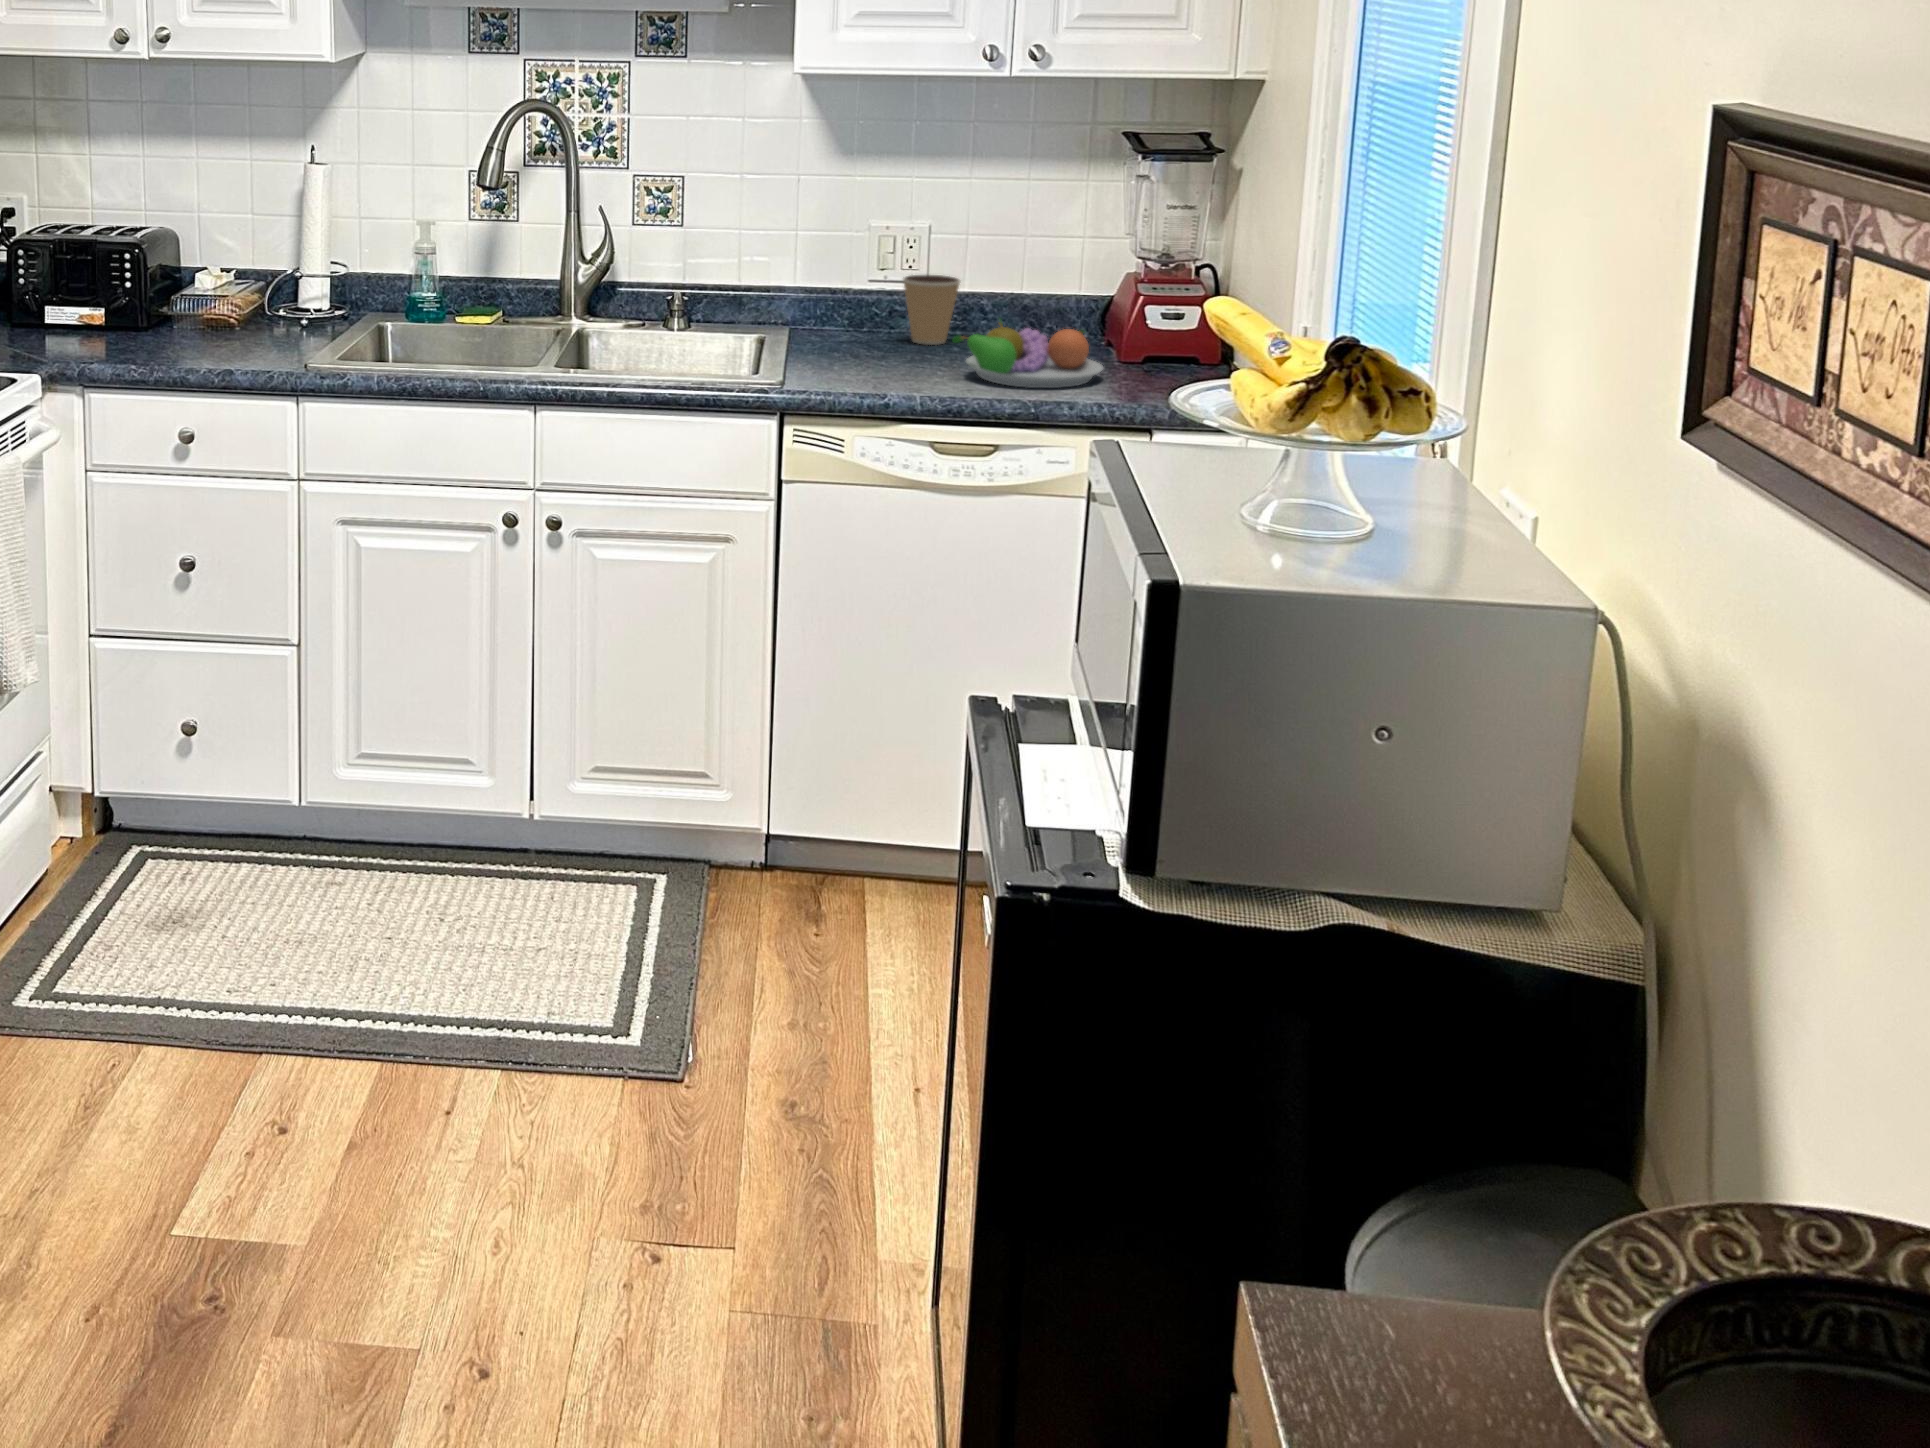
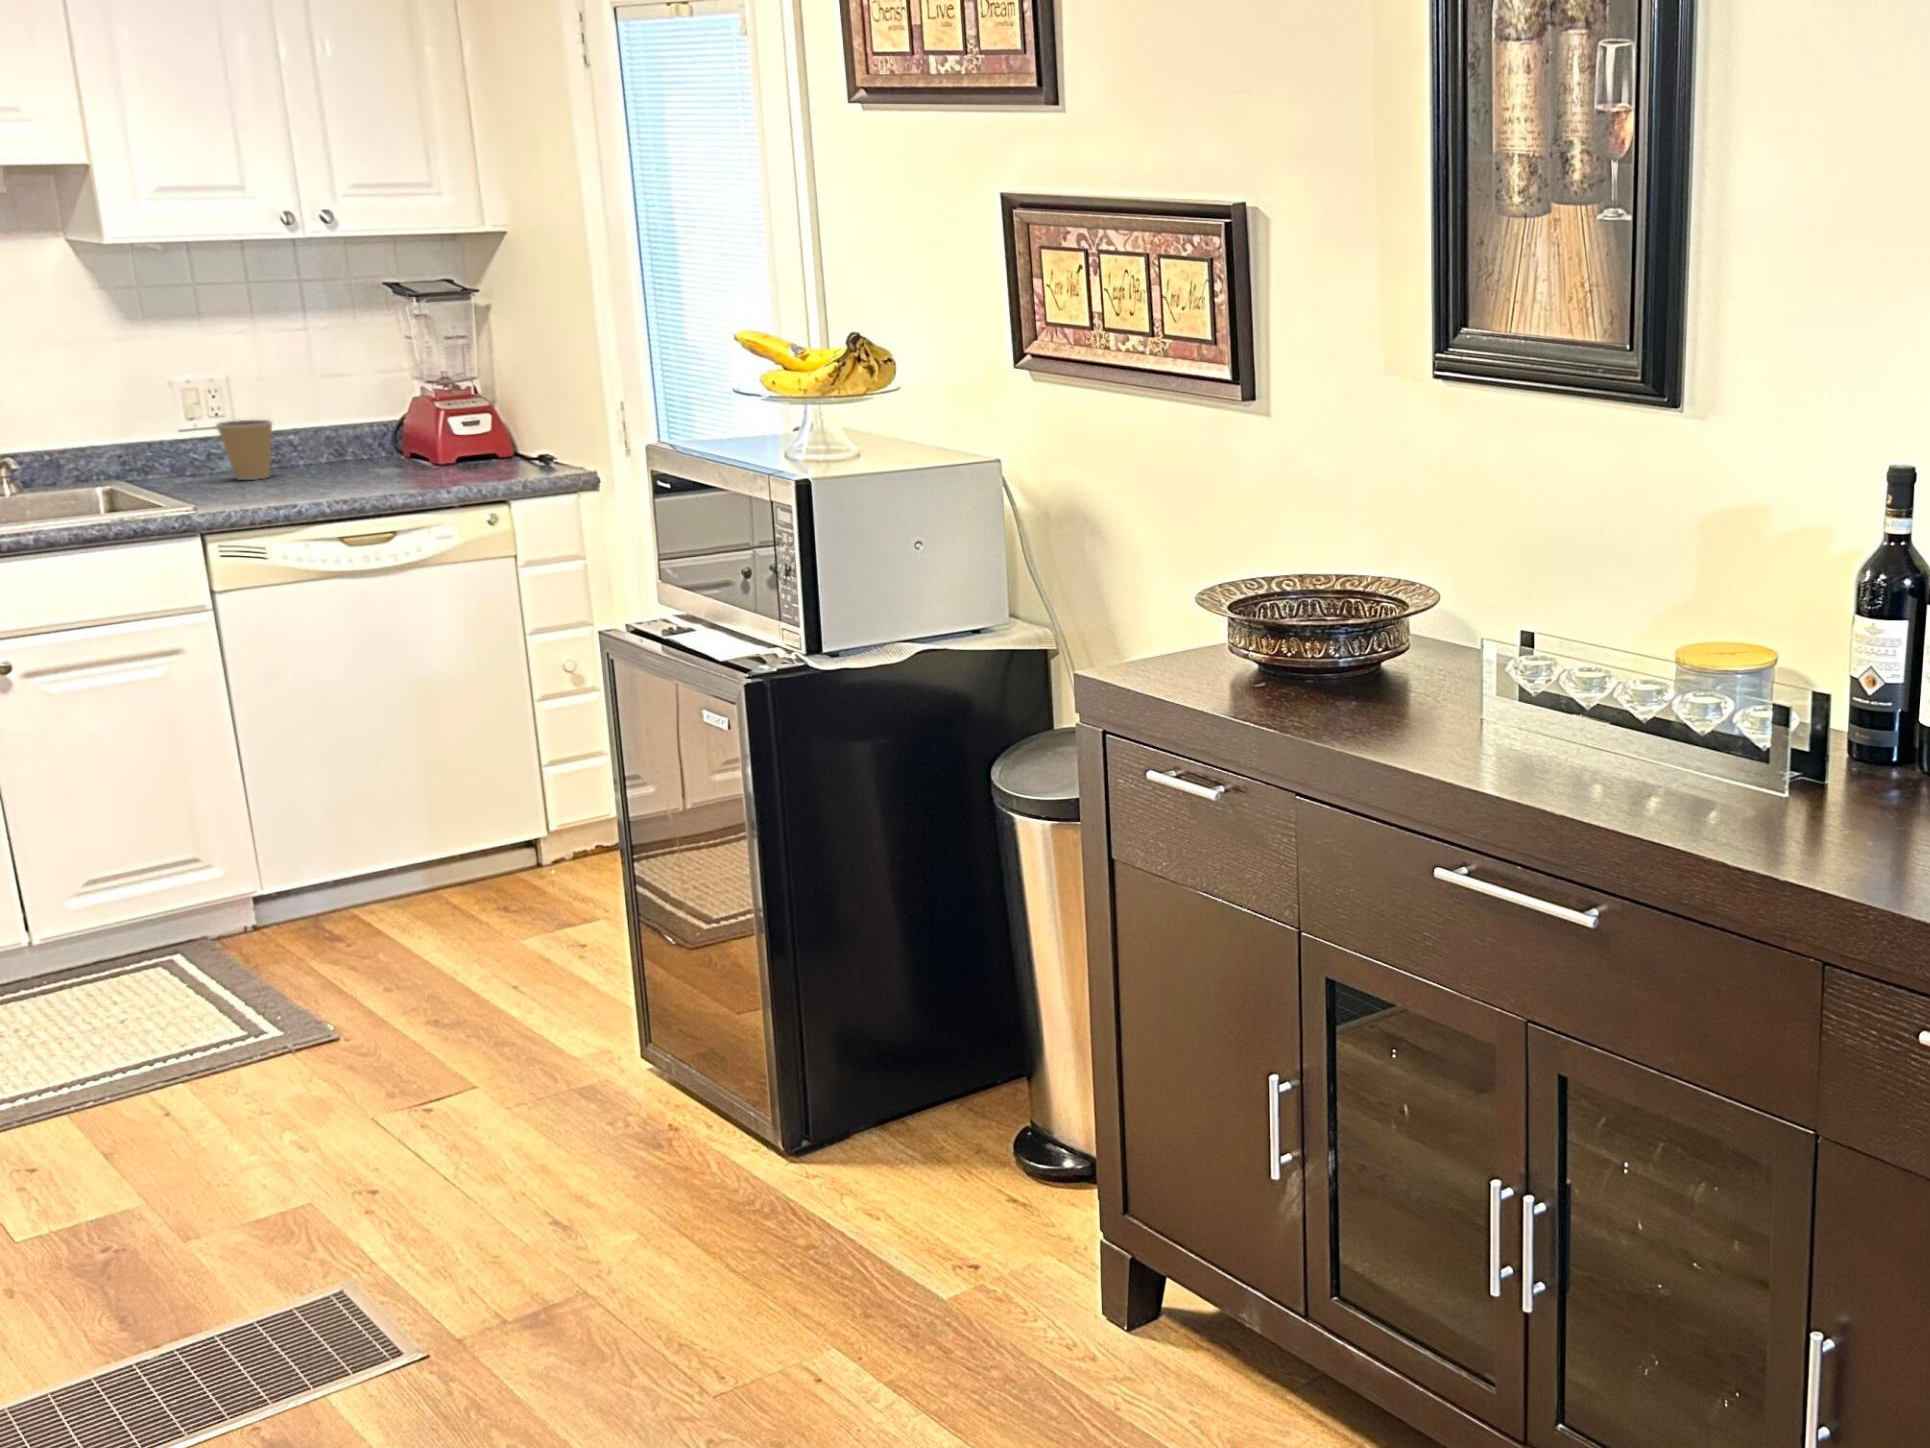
fruit bowl: present [952,320,1103,388] -> none [324,437,455,487]

